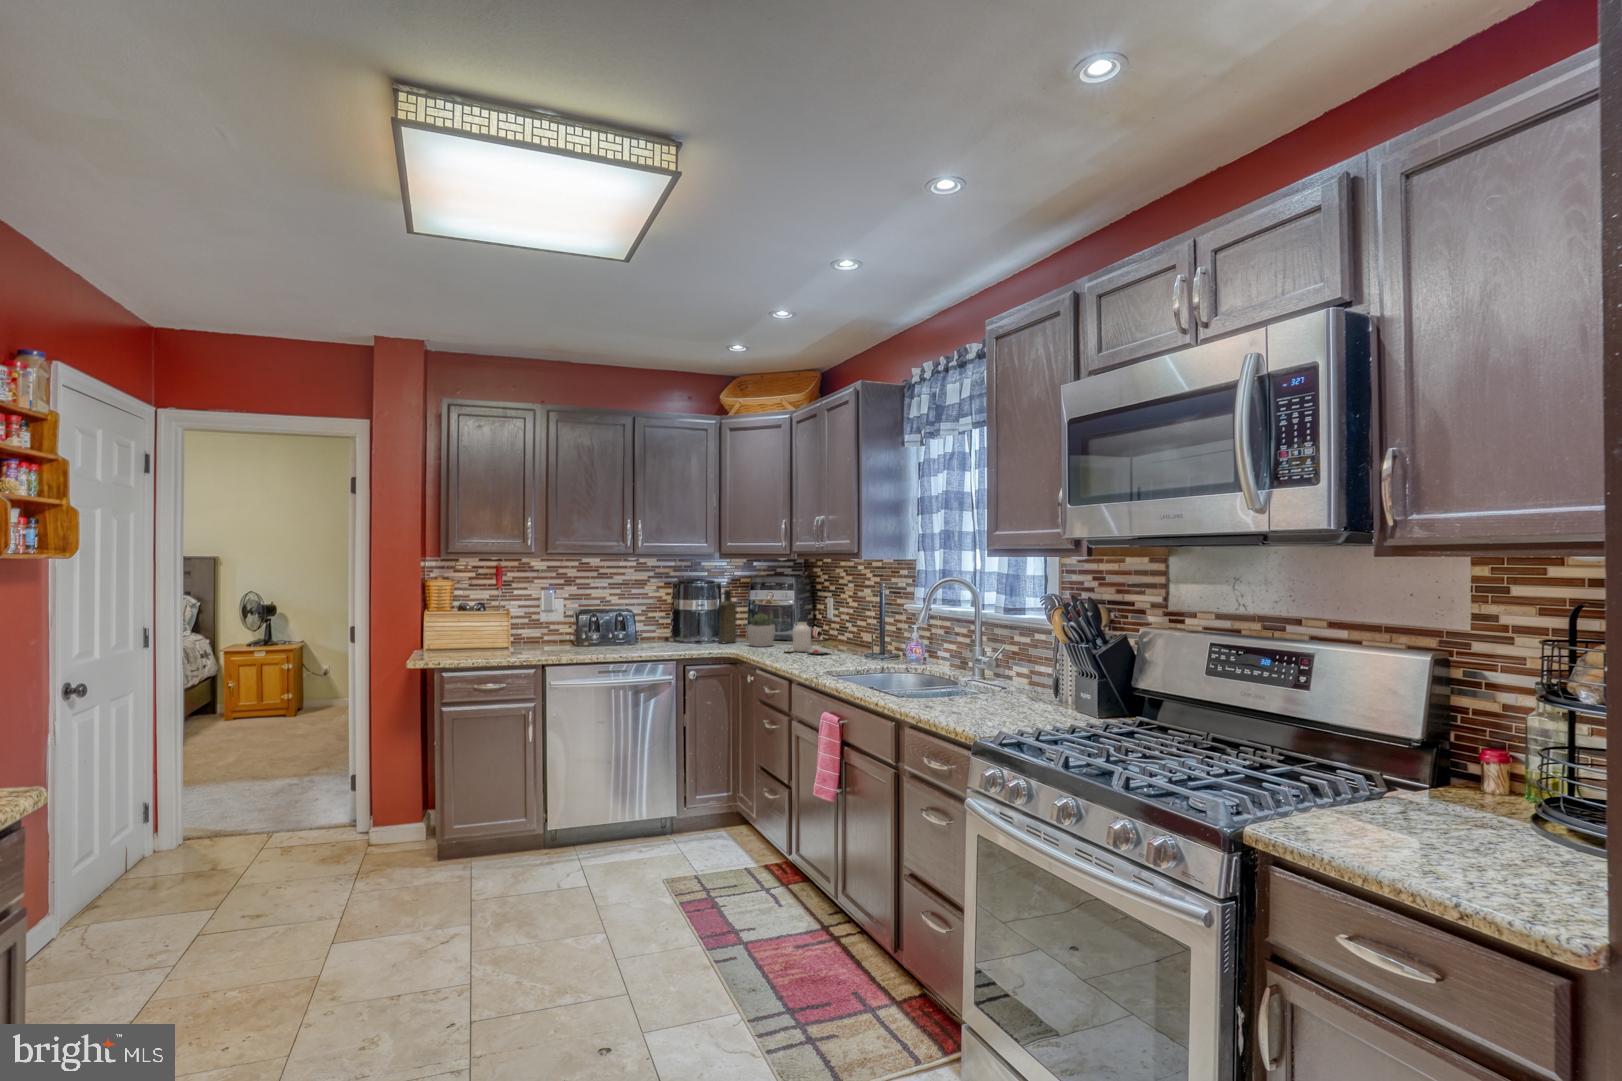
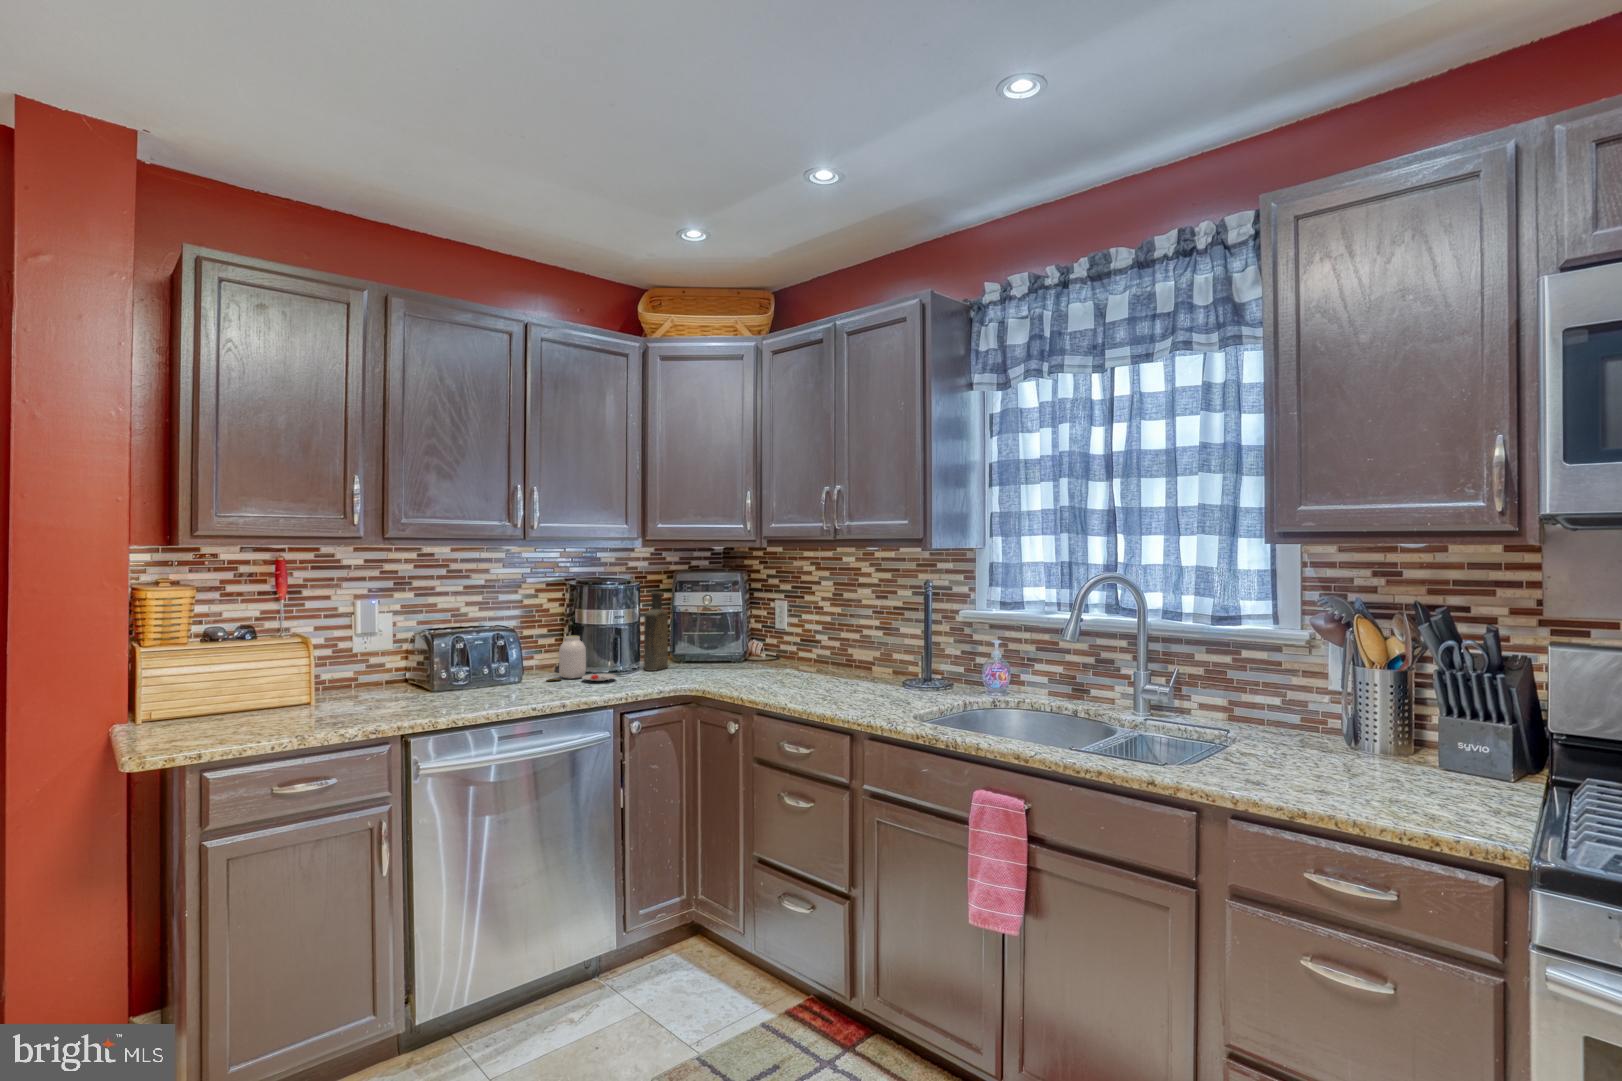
succulent plant: present [747,612,775,647] -> none [695,624,734,675]
jar: present [793,622,830,654] -> present [548,636,616,681]

